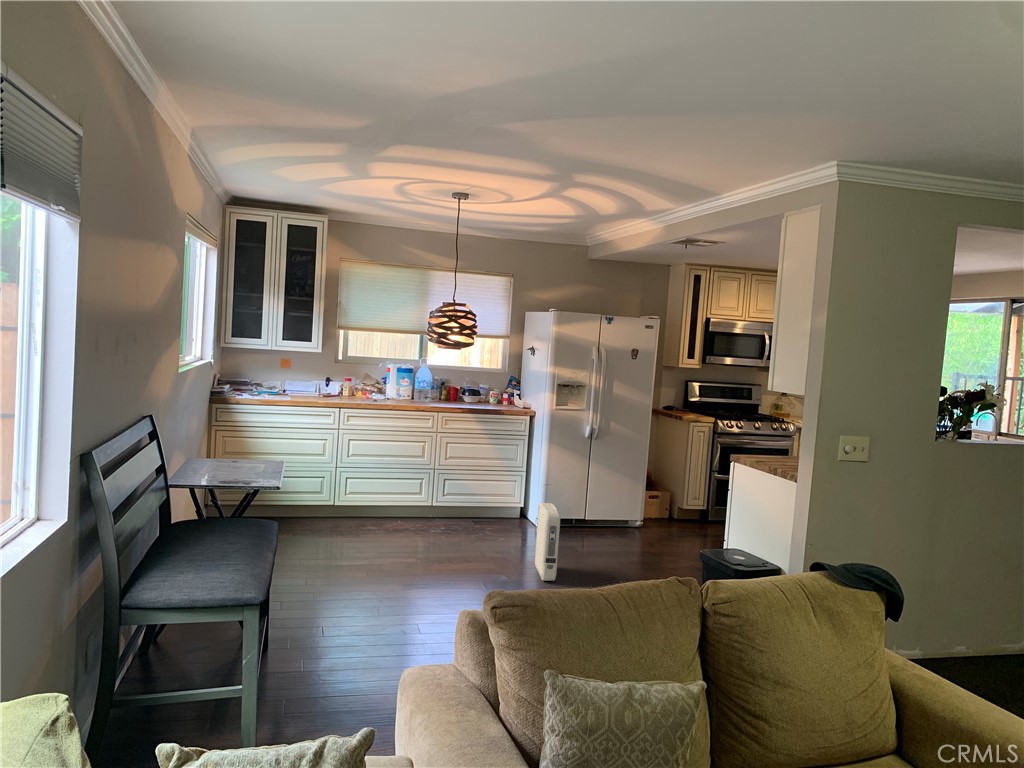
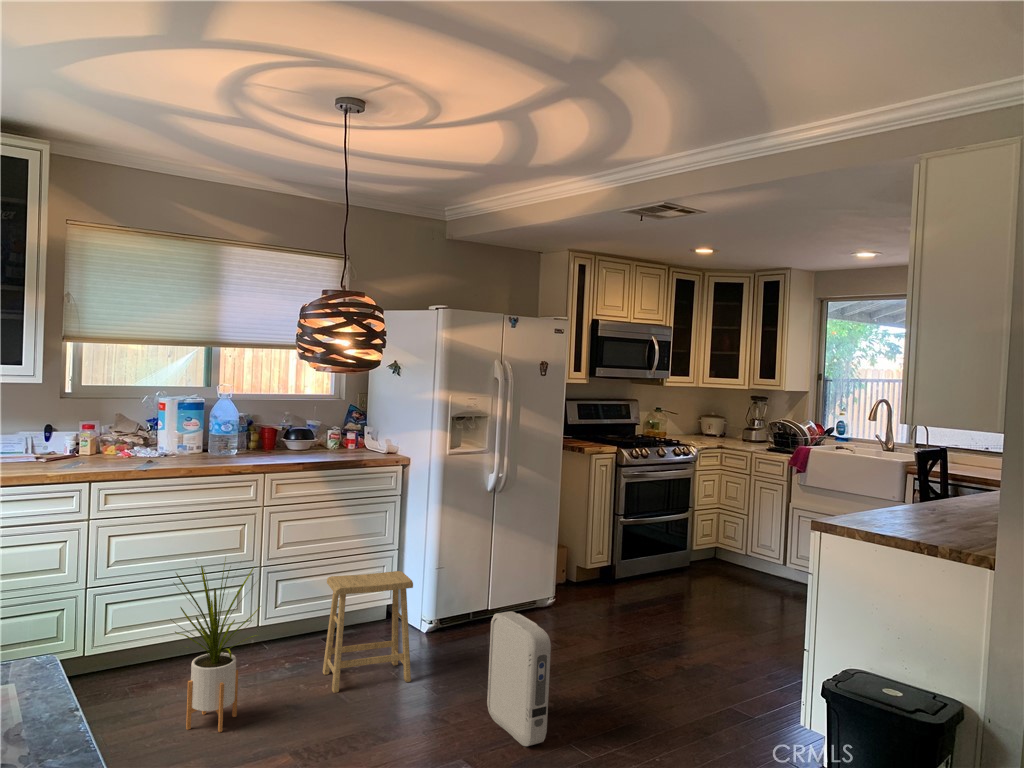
house plant: none [364,451,414,547] -> present [173,558,261,732]
footstool: none [456,476,508,546] -> present [323,571,413,693]

